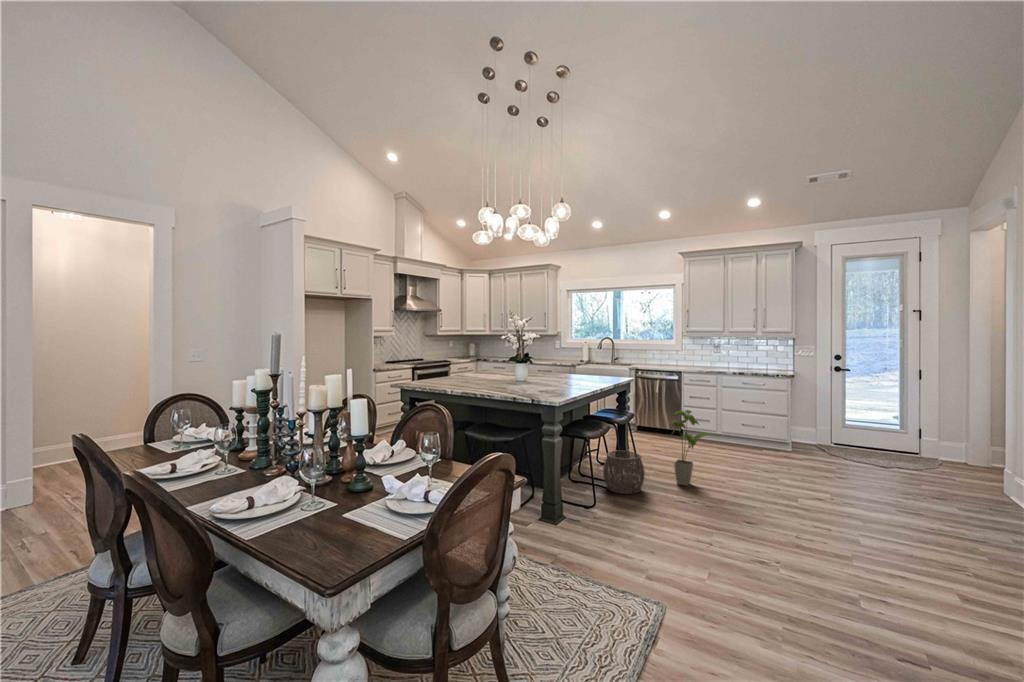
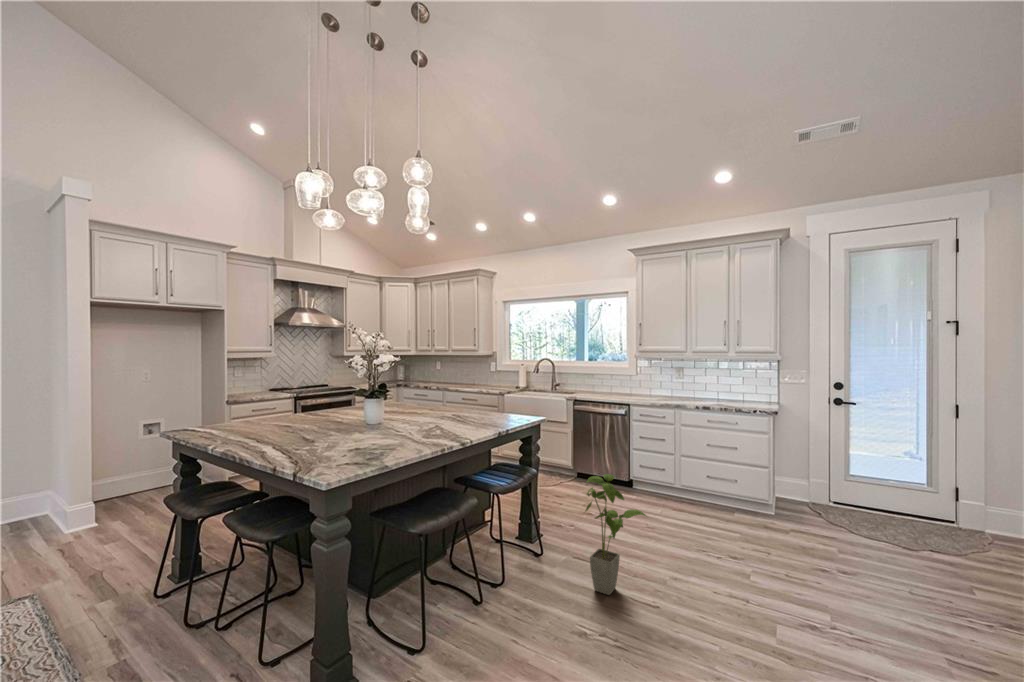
woven basket: present [603,451,645,494] -> none [473,537,538,618]

